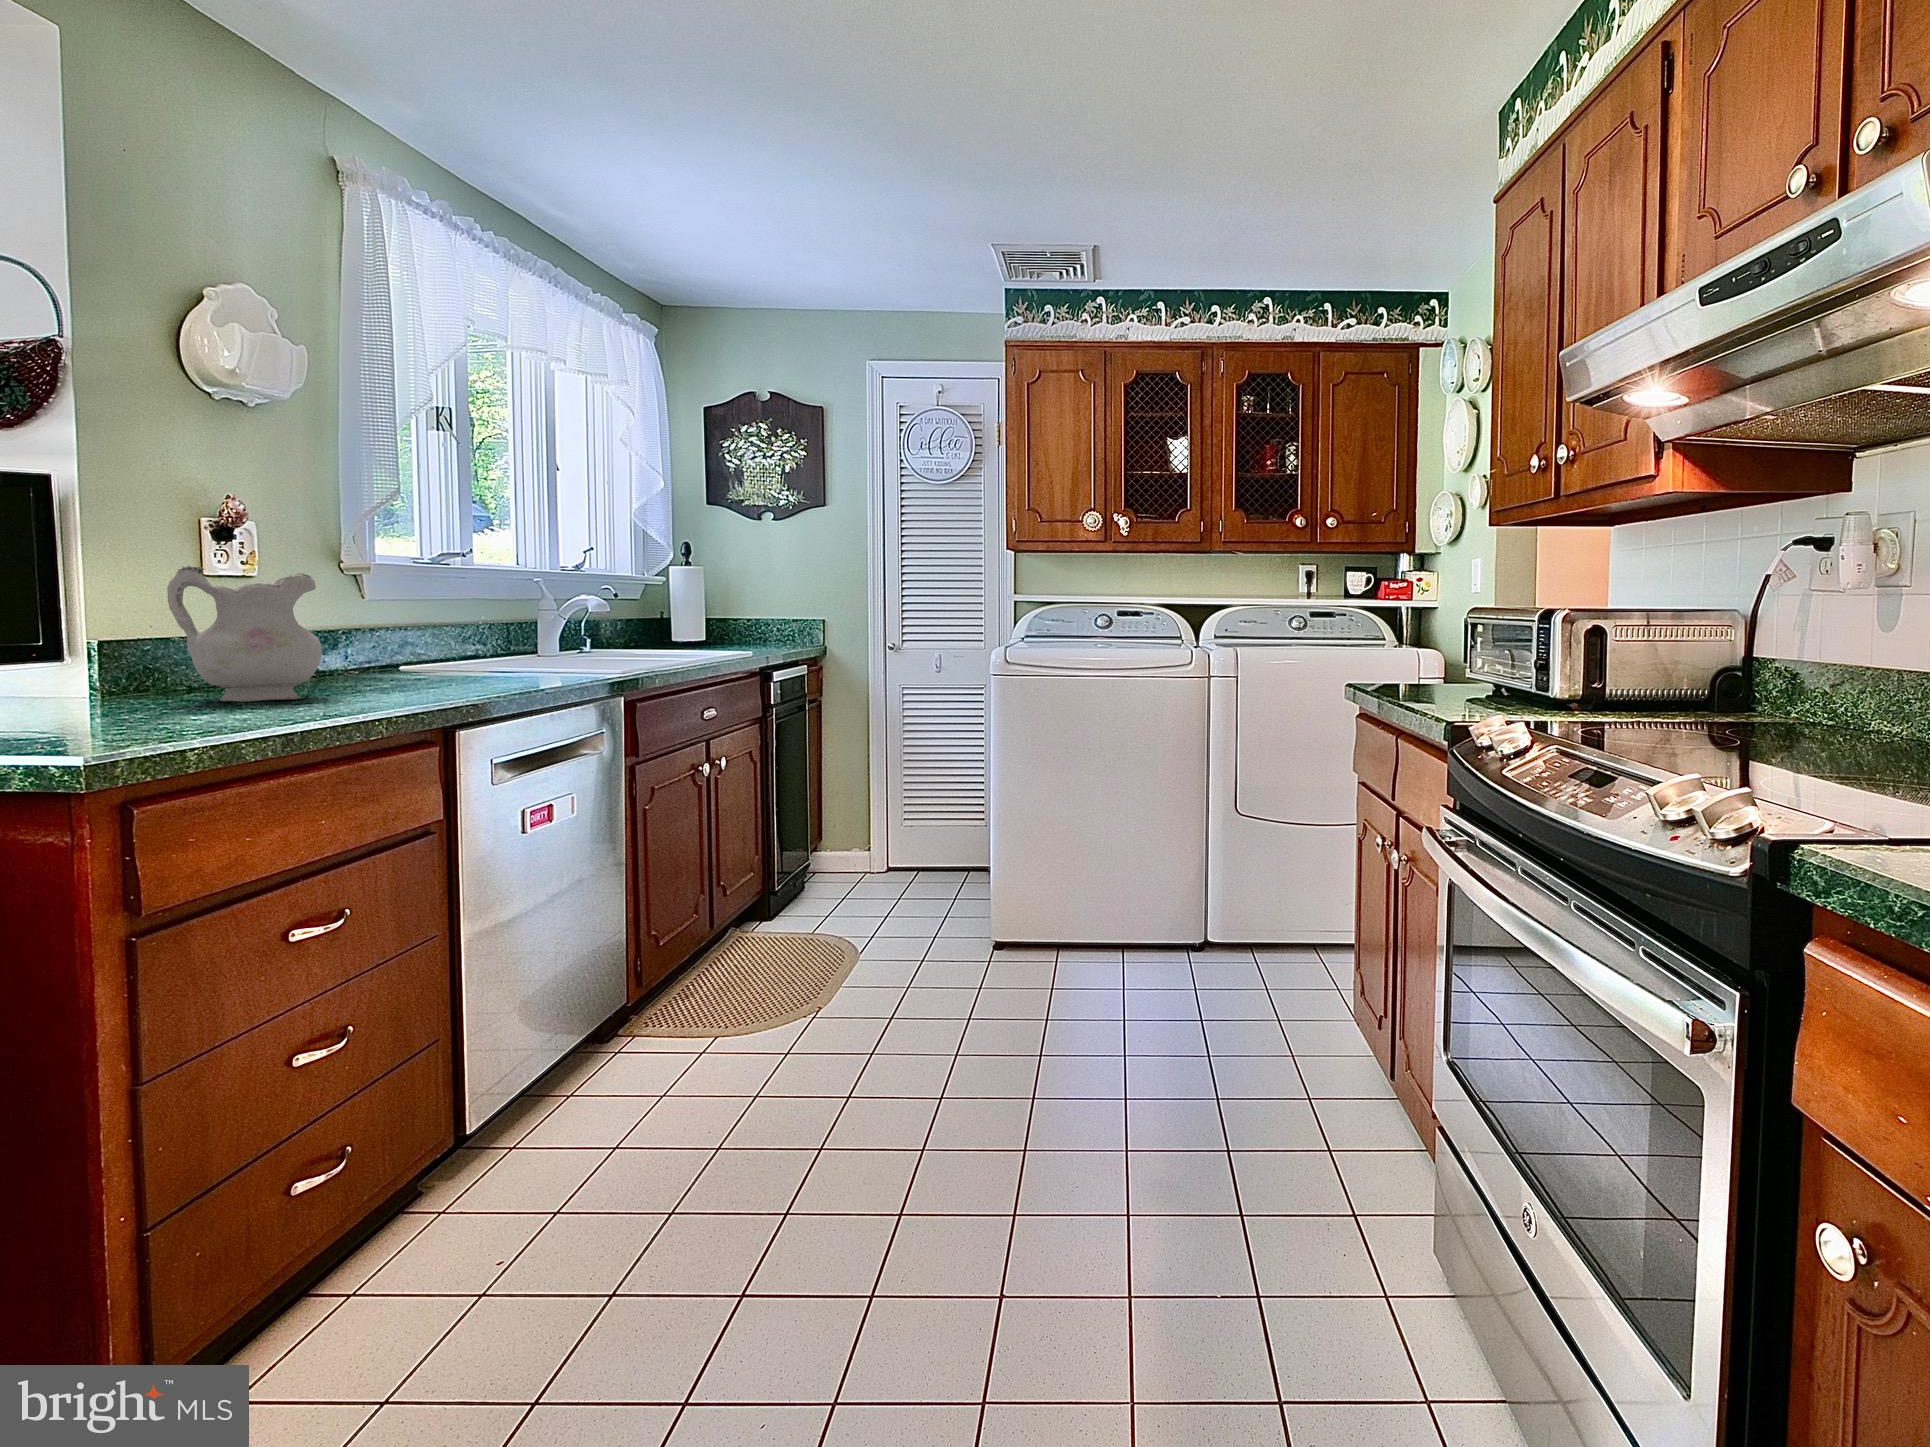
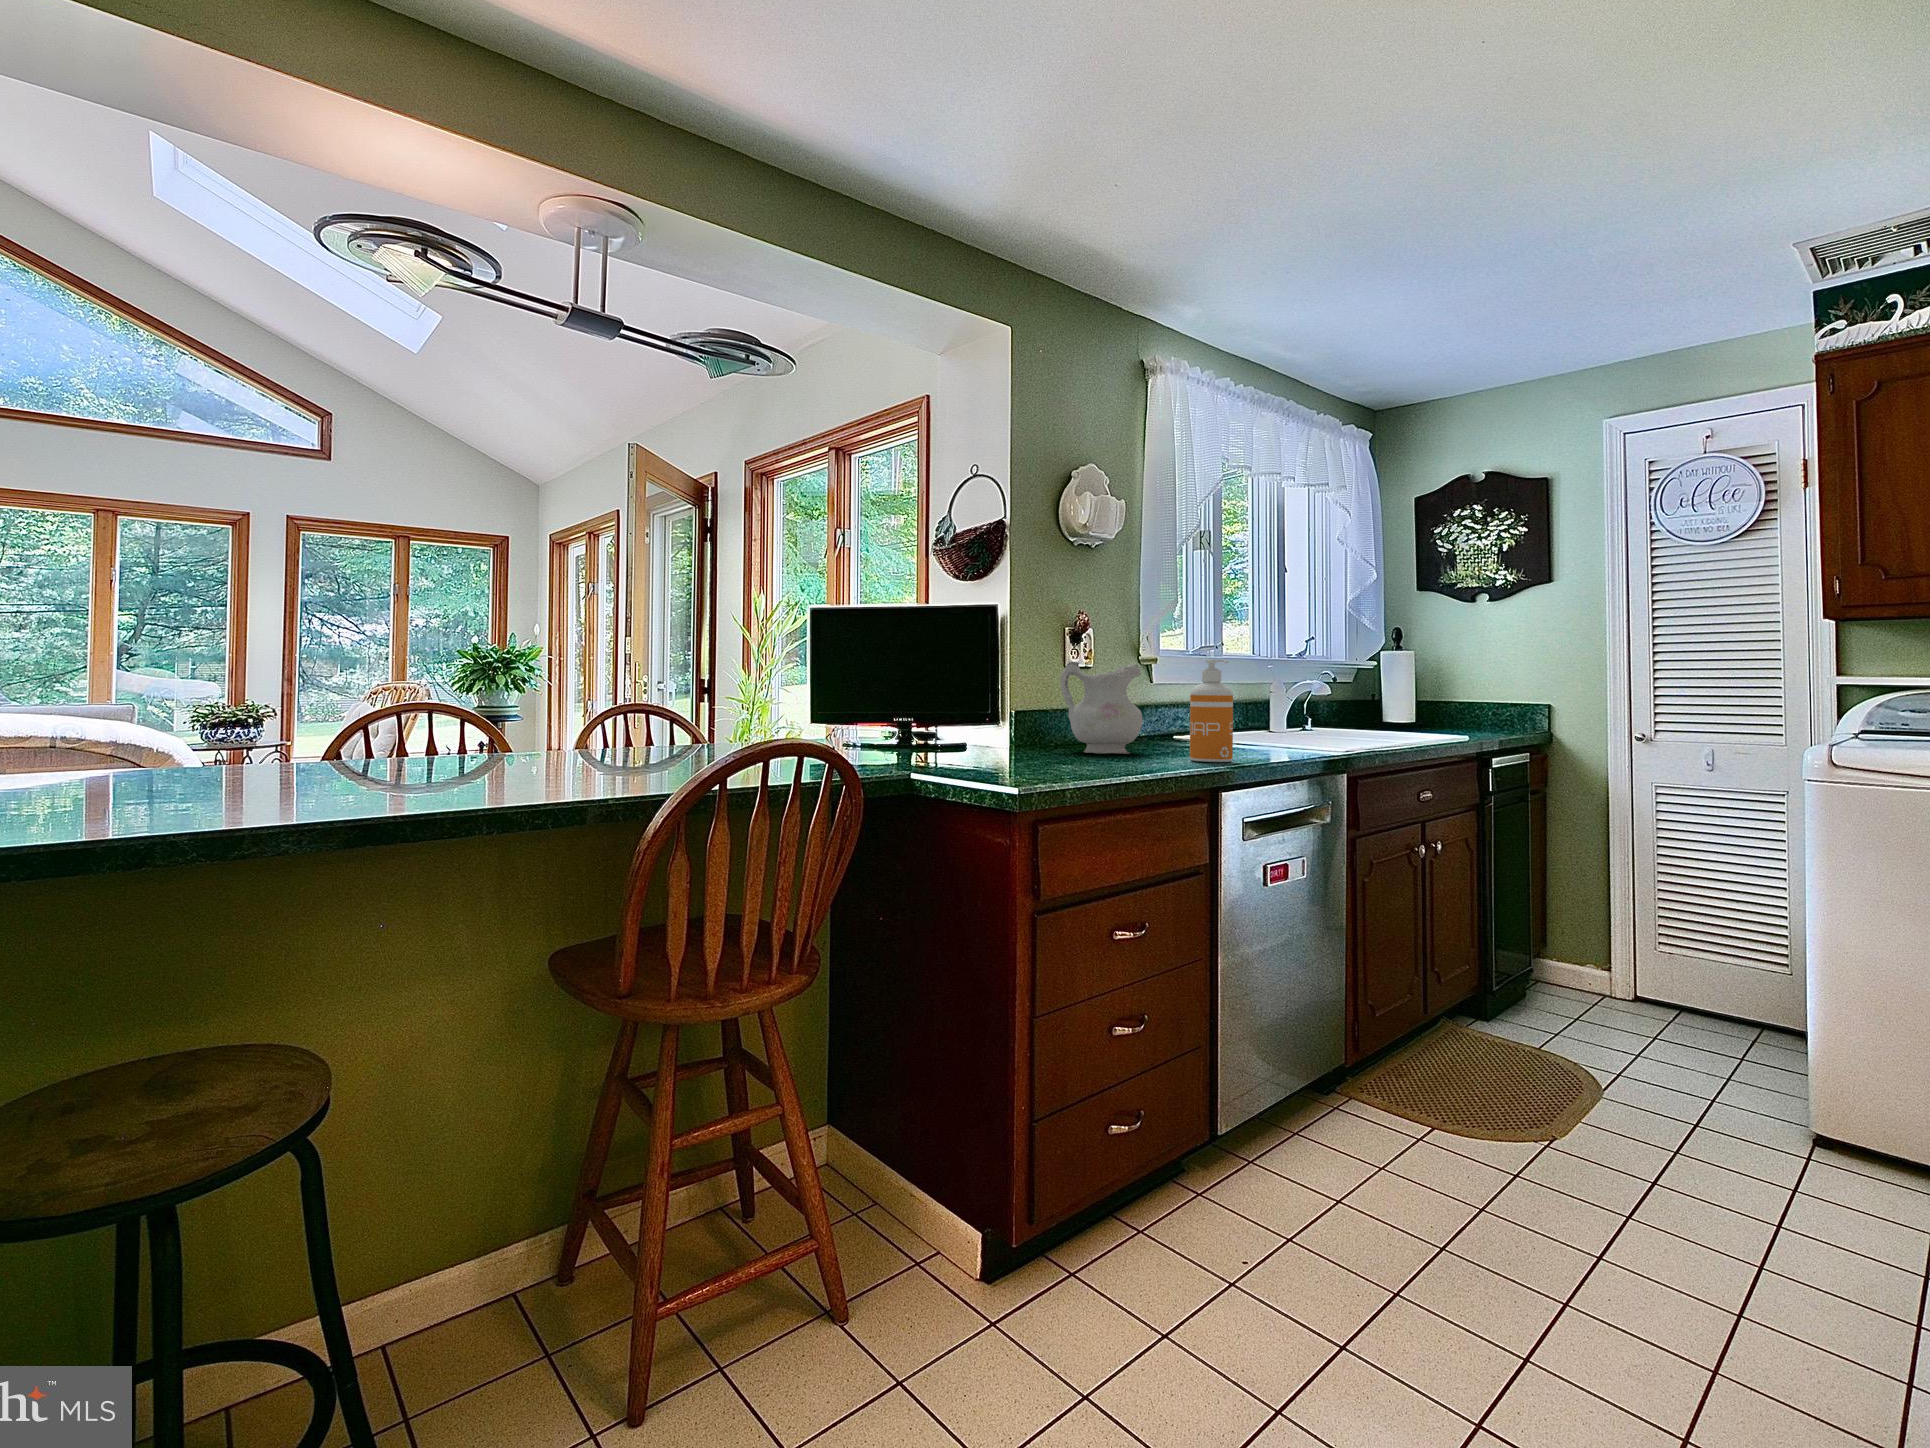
soap dispenser: none [387,570,452,706] -> present [1190,659,1233,762]

